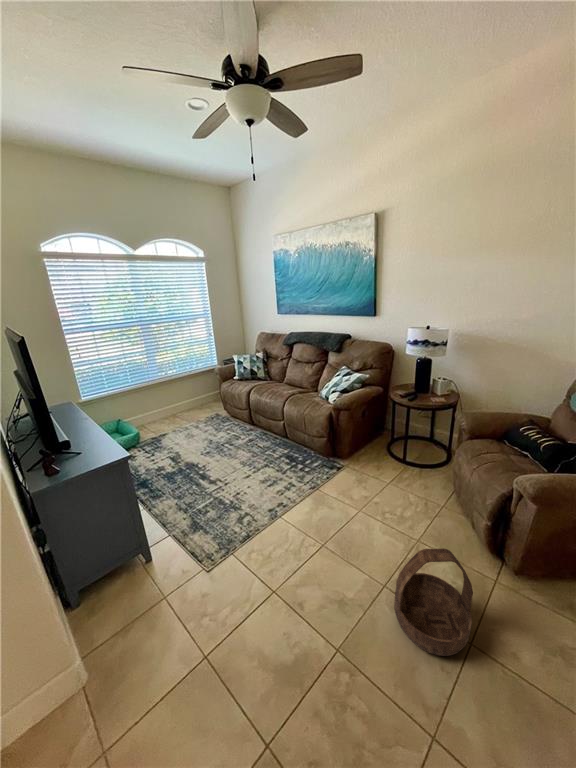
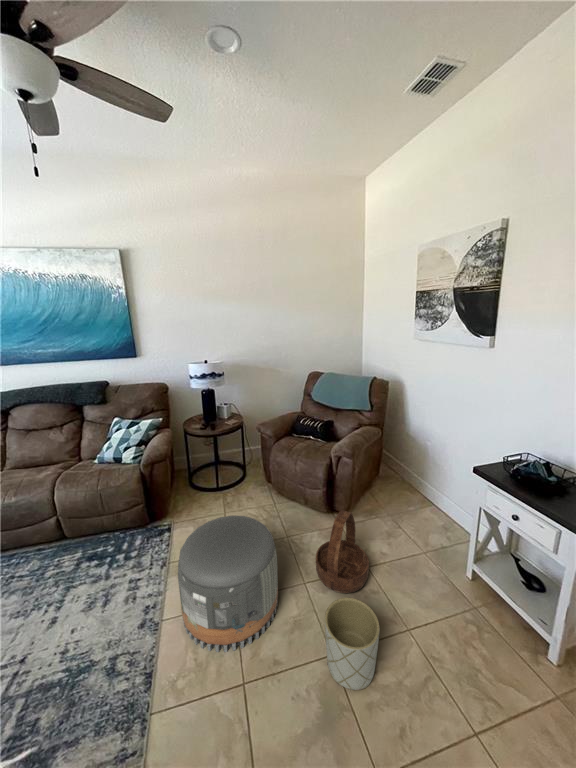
pouf: none [275,470,363,584] -> present [178,516,278,652]
planter: none [309,607,371,710] -> present [325,598,380,690]

